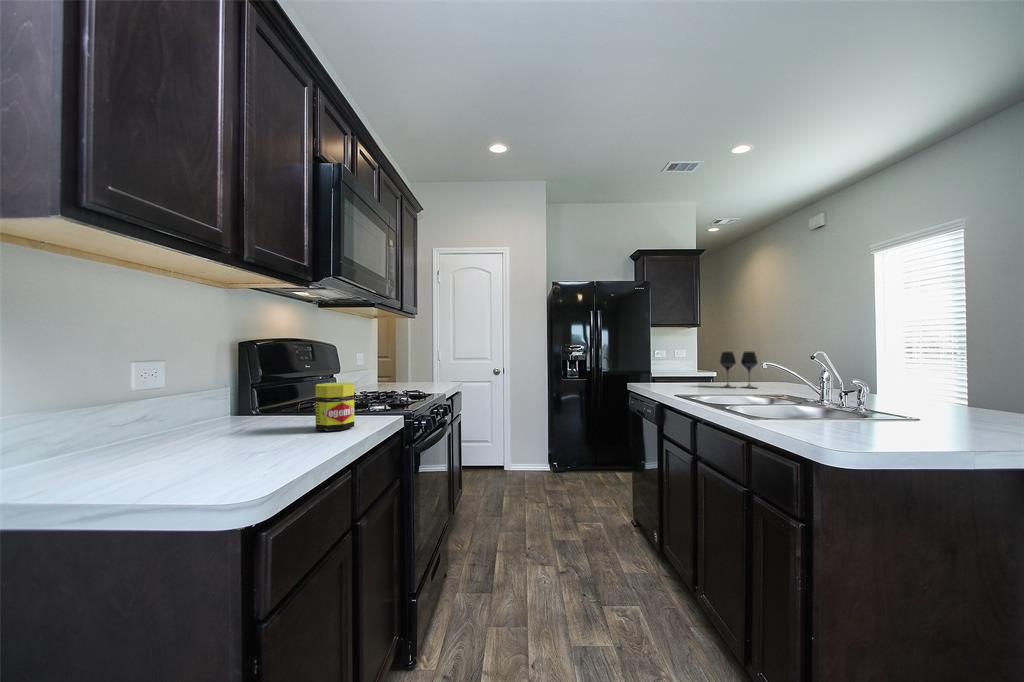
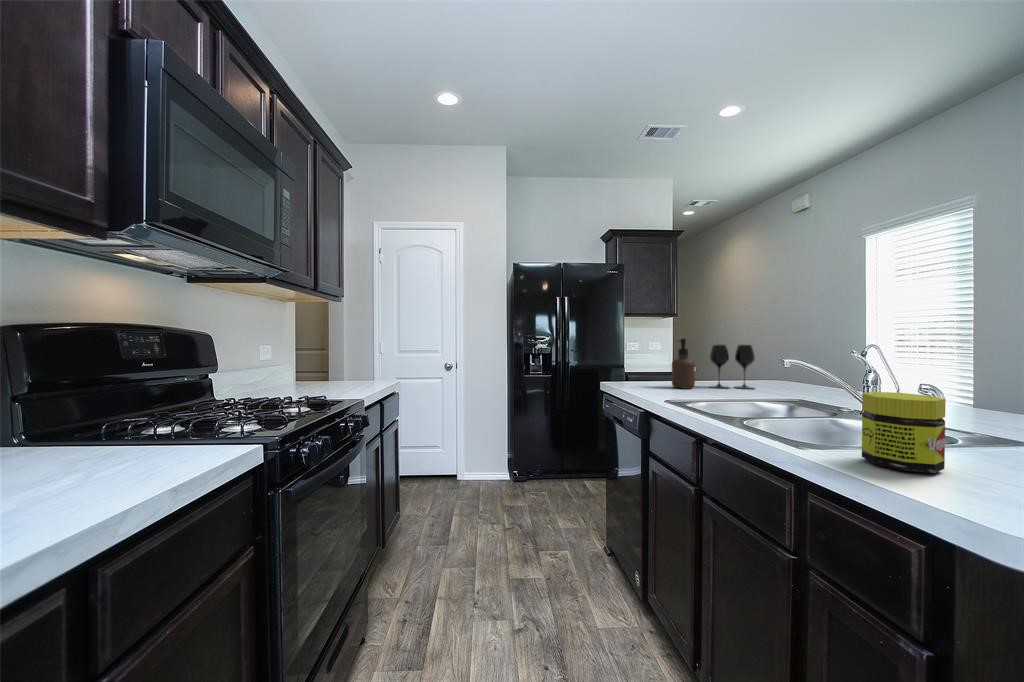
soap dispenser: none [687,347,706,388] -> present [672,339,695,389]
jar: present [316,382,354,431] -> present [862,392,945,473]

